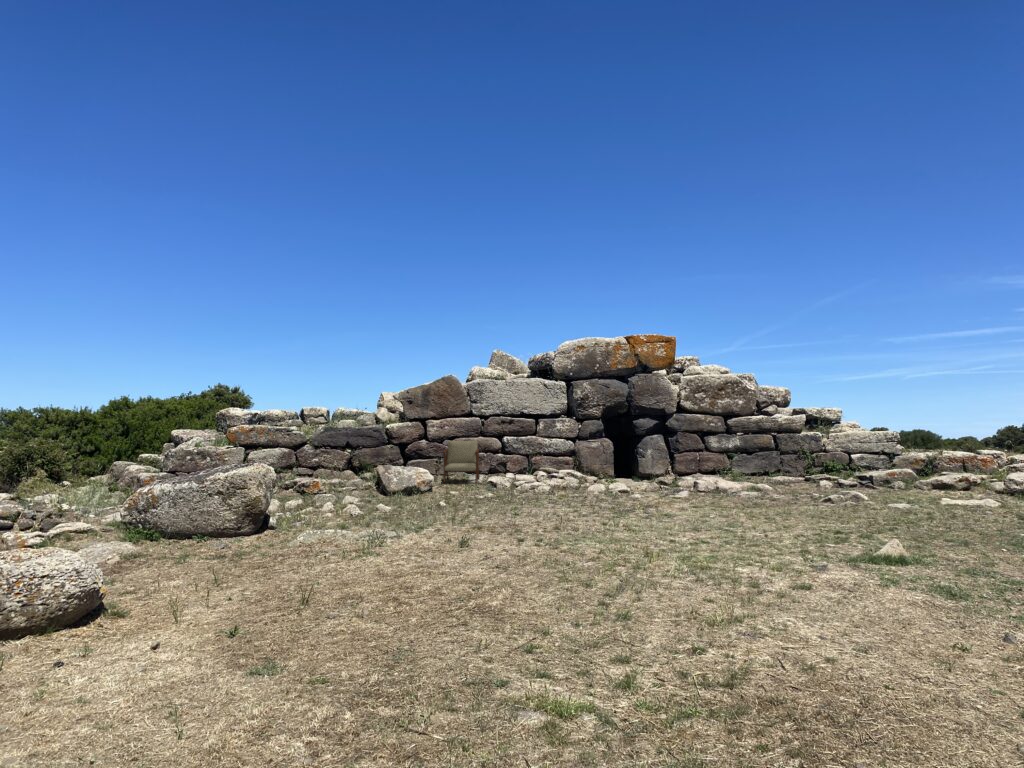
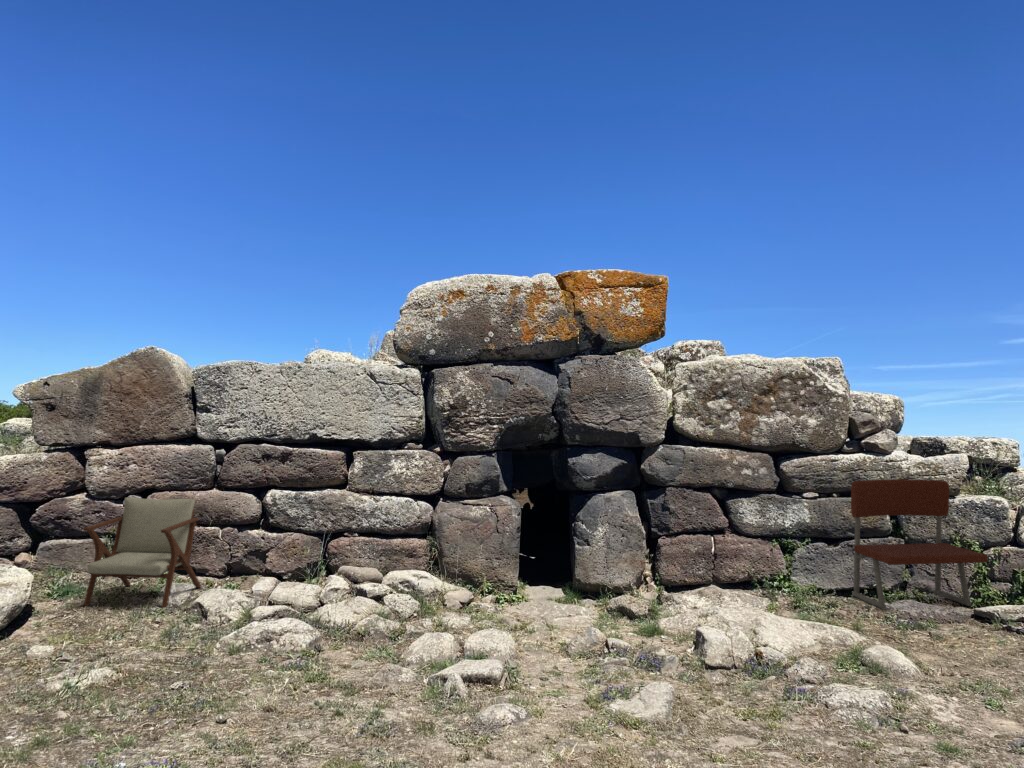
bench: none [756,426,811,479] -> present [851,479,988,609]

